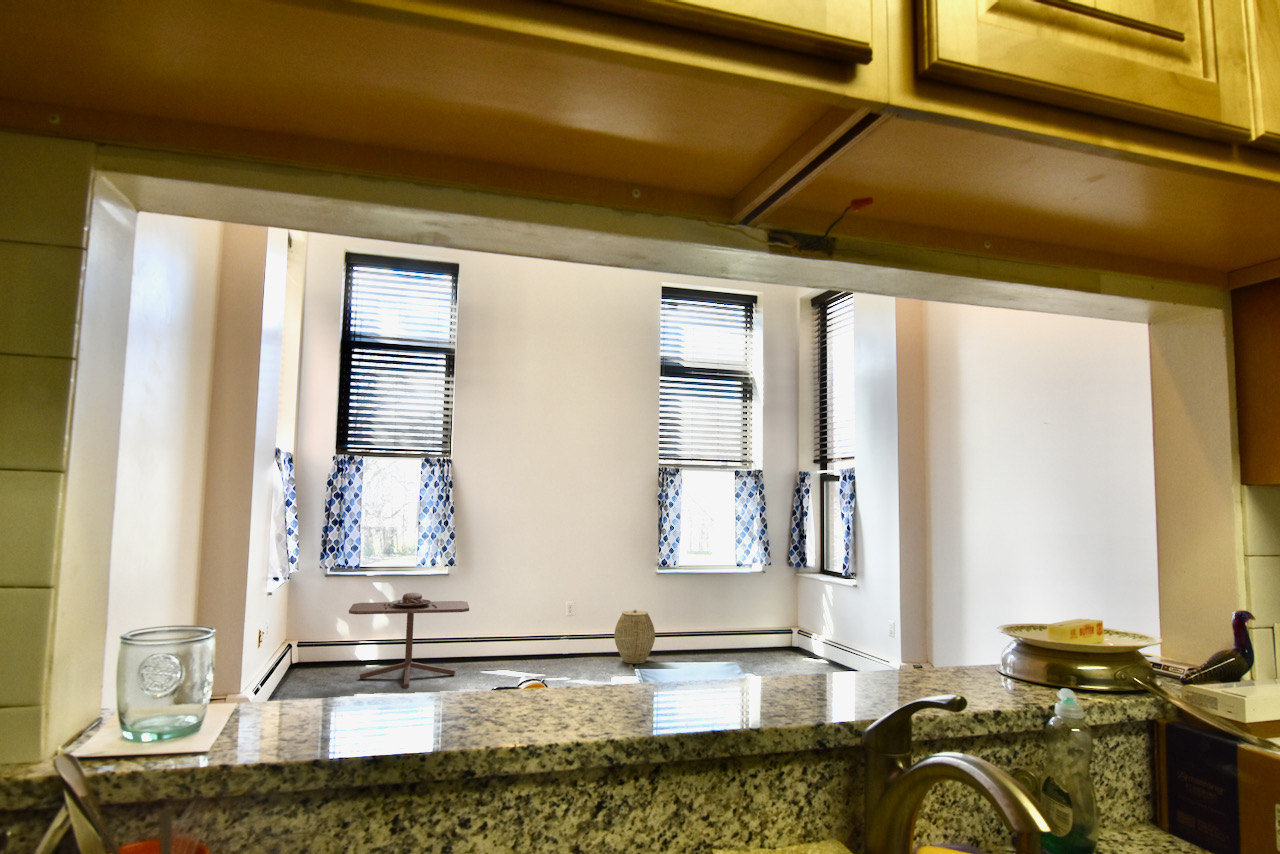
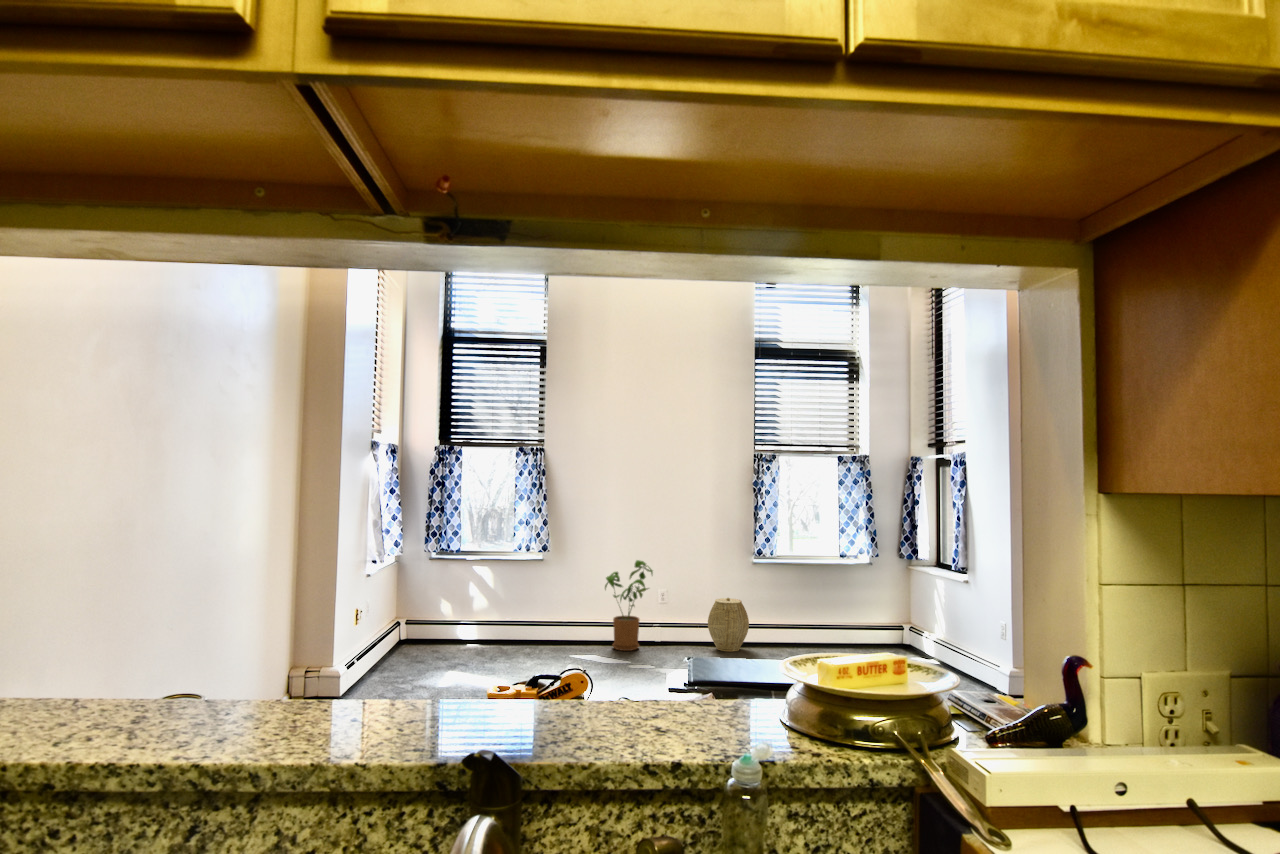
house plant: none [510,574,561,668] -> present [605,560,653,651]
side table: present [349,593,469,688] -> none [451,575,562,664]

